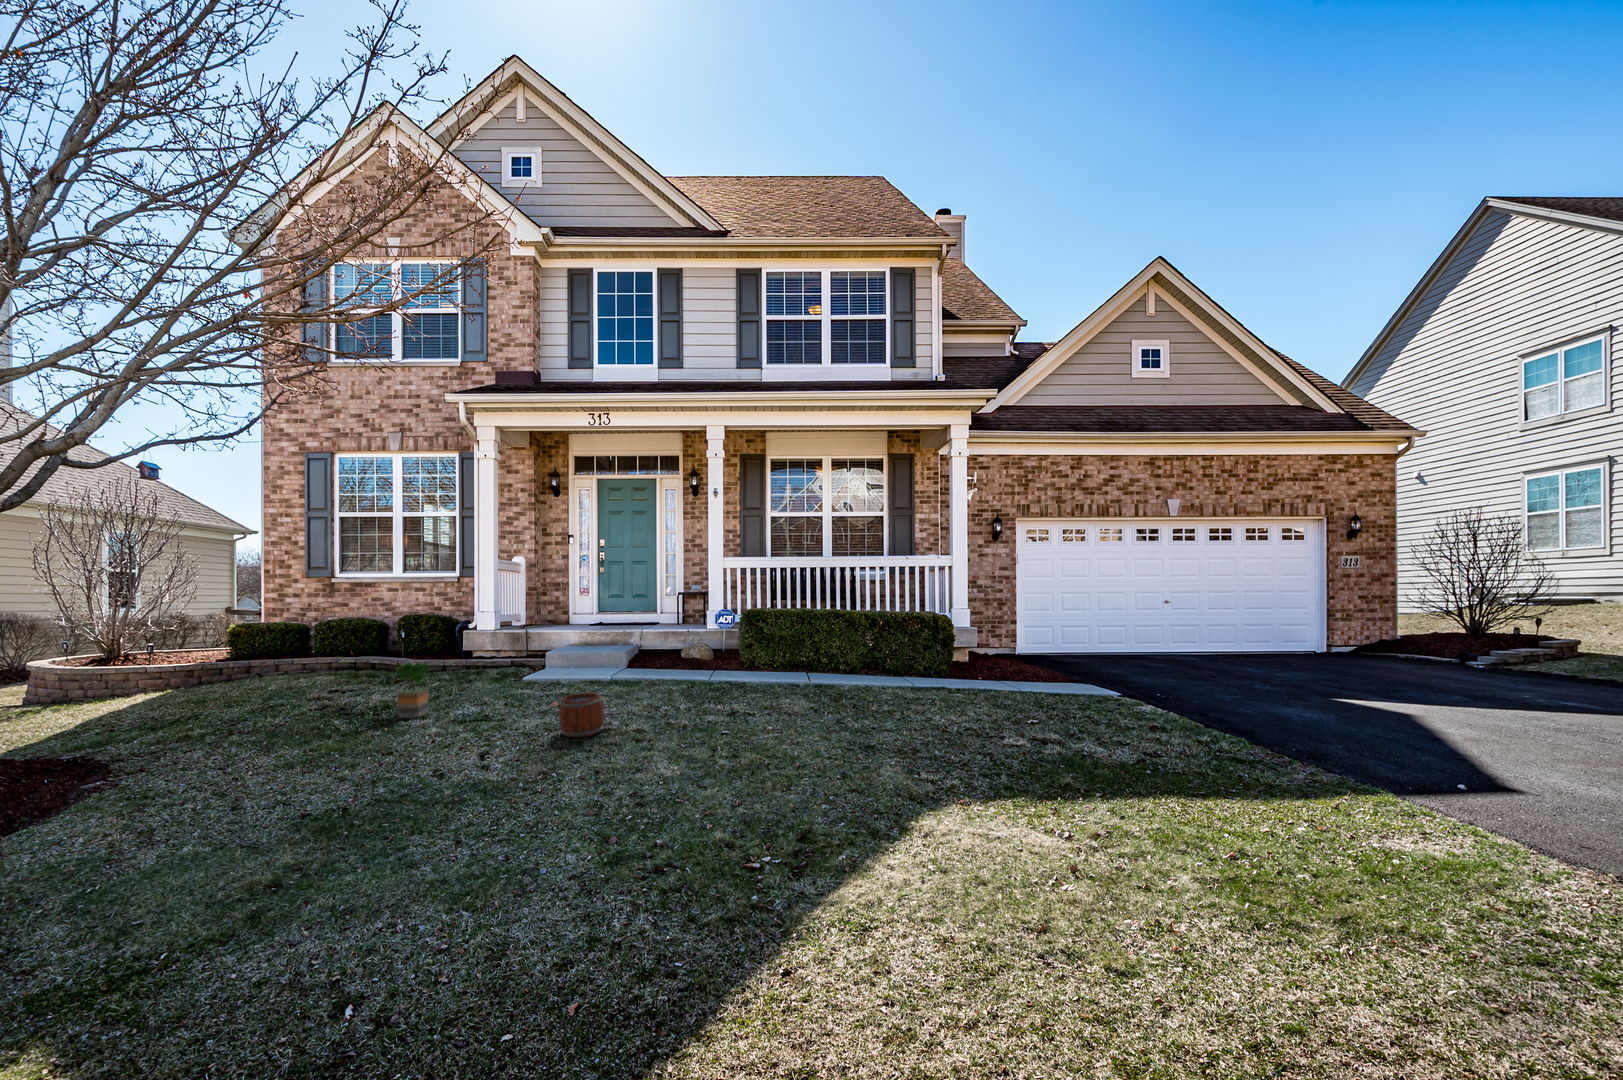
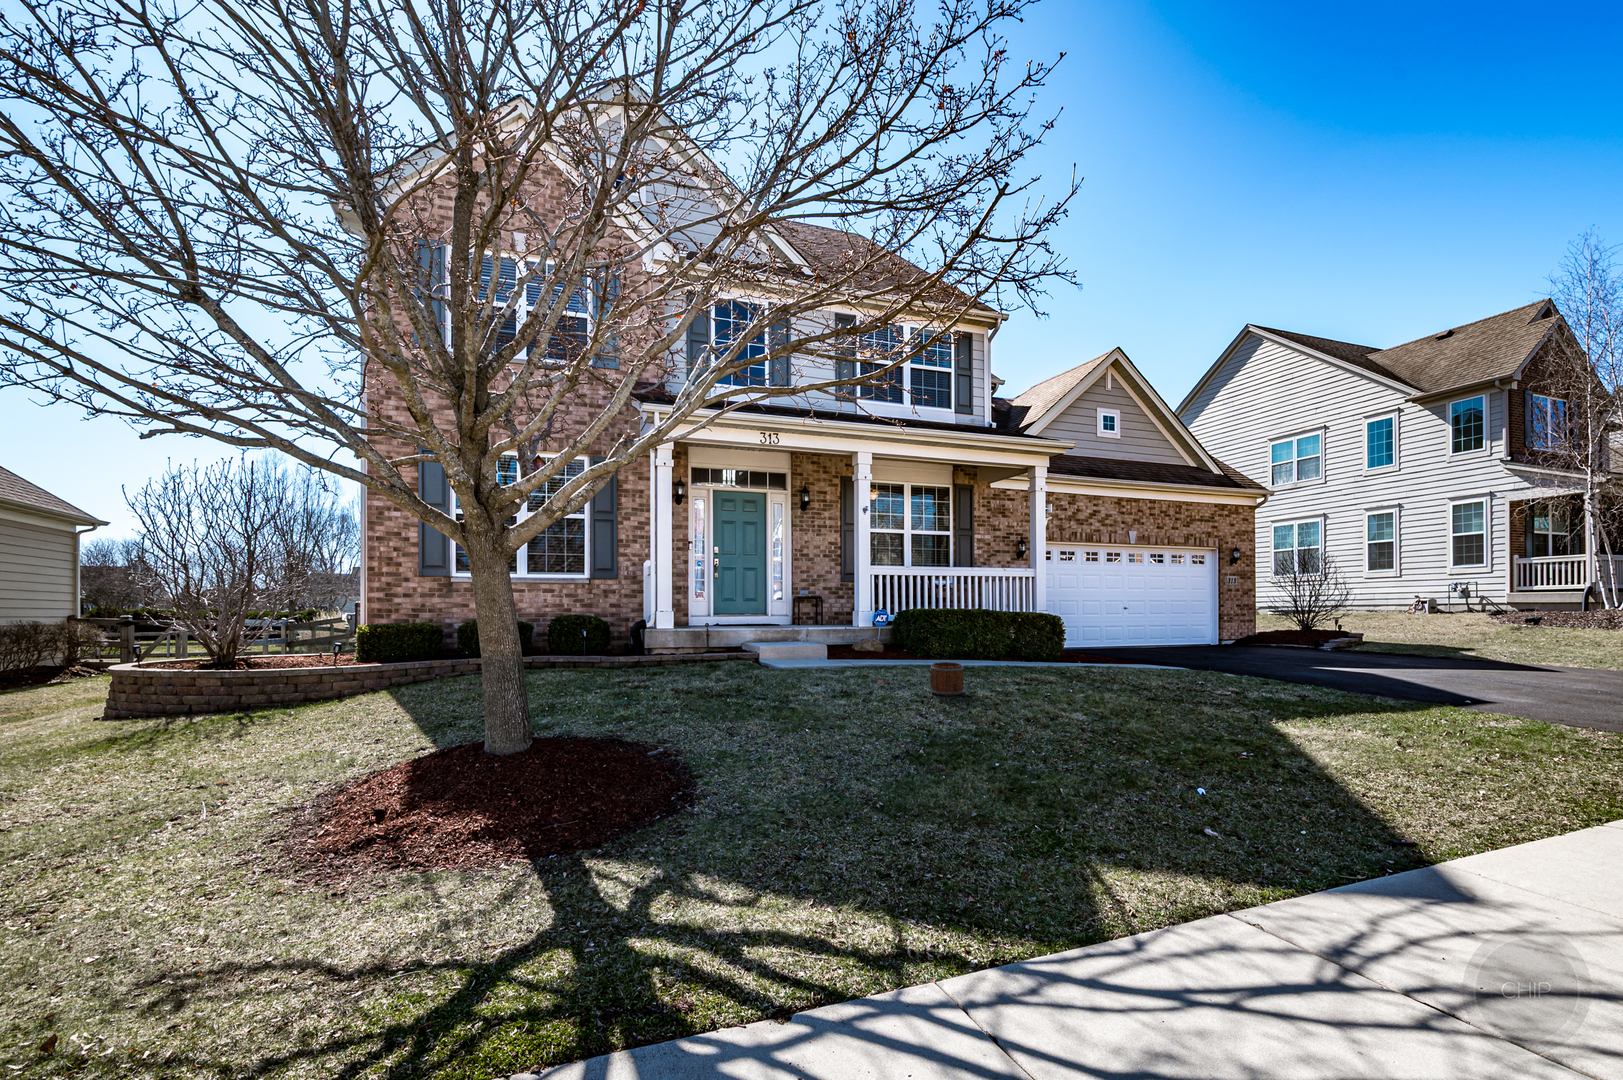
potted tree: present [396,662,432,718] -> none [740,645,774,695]

